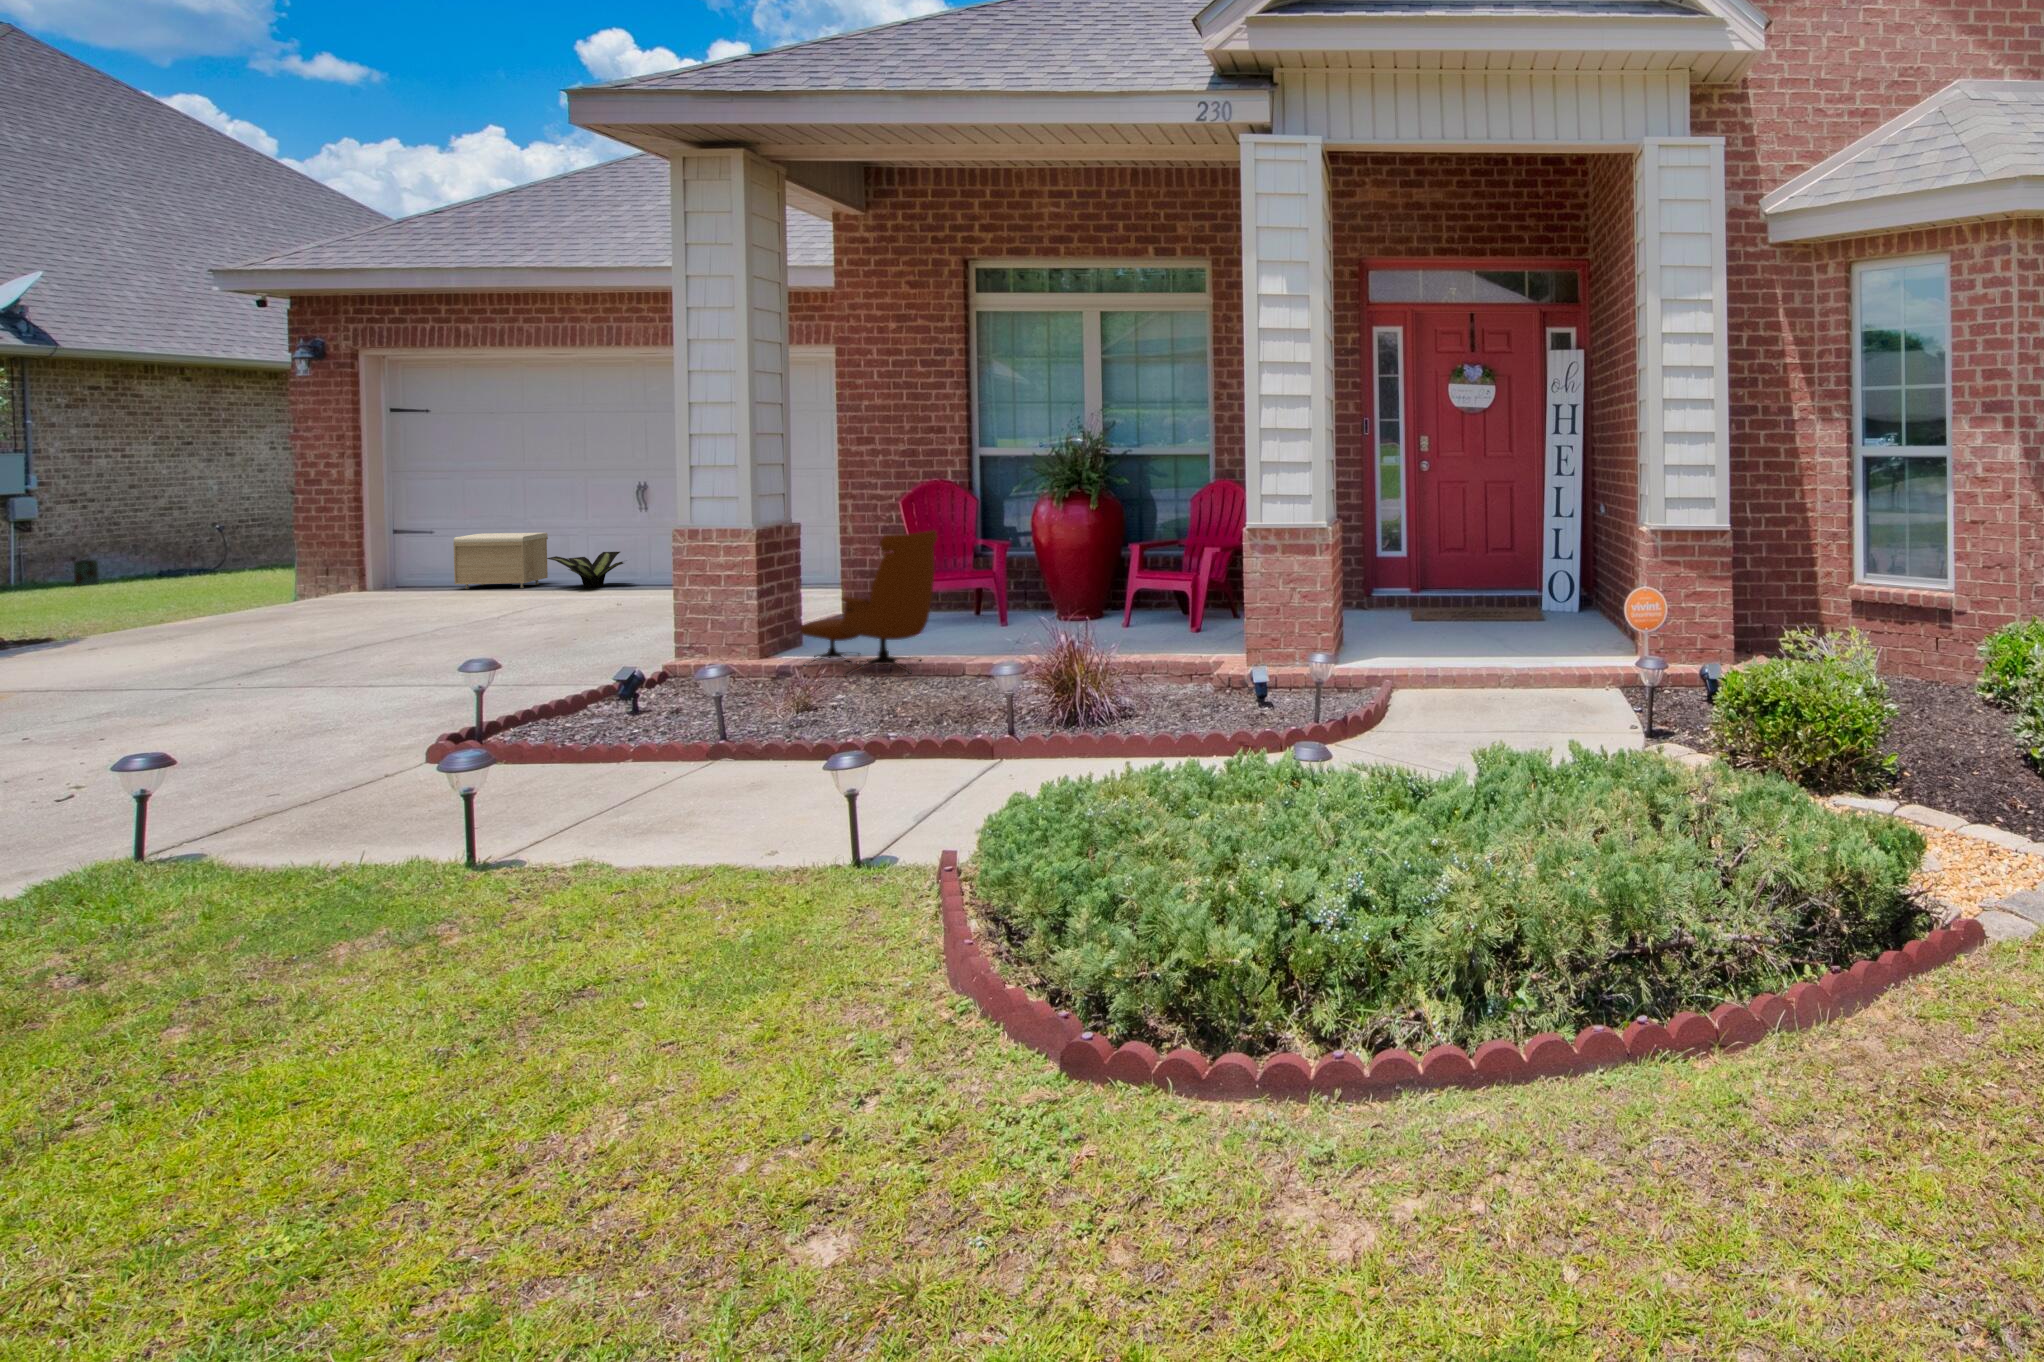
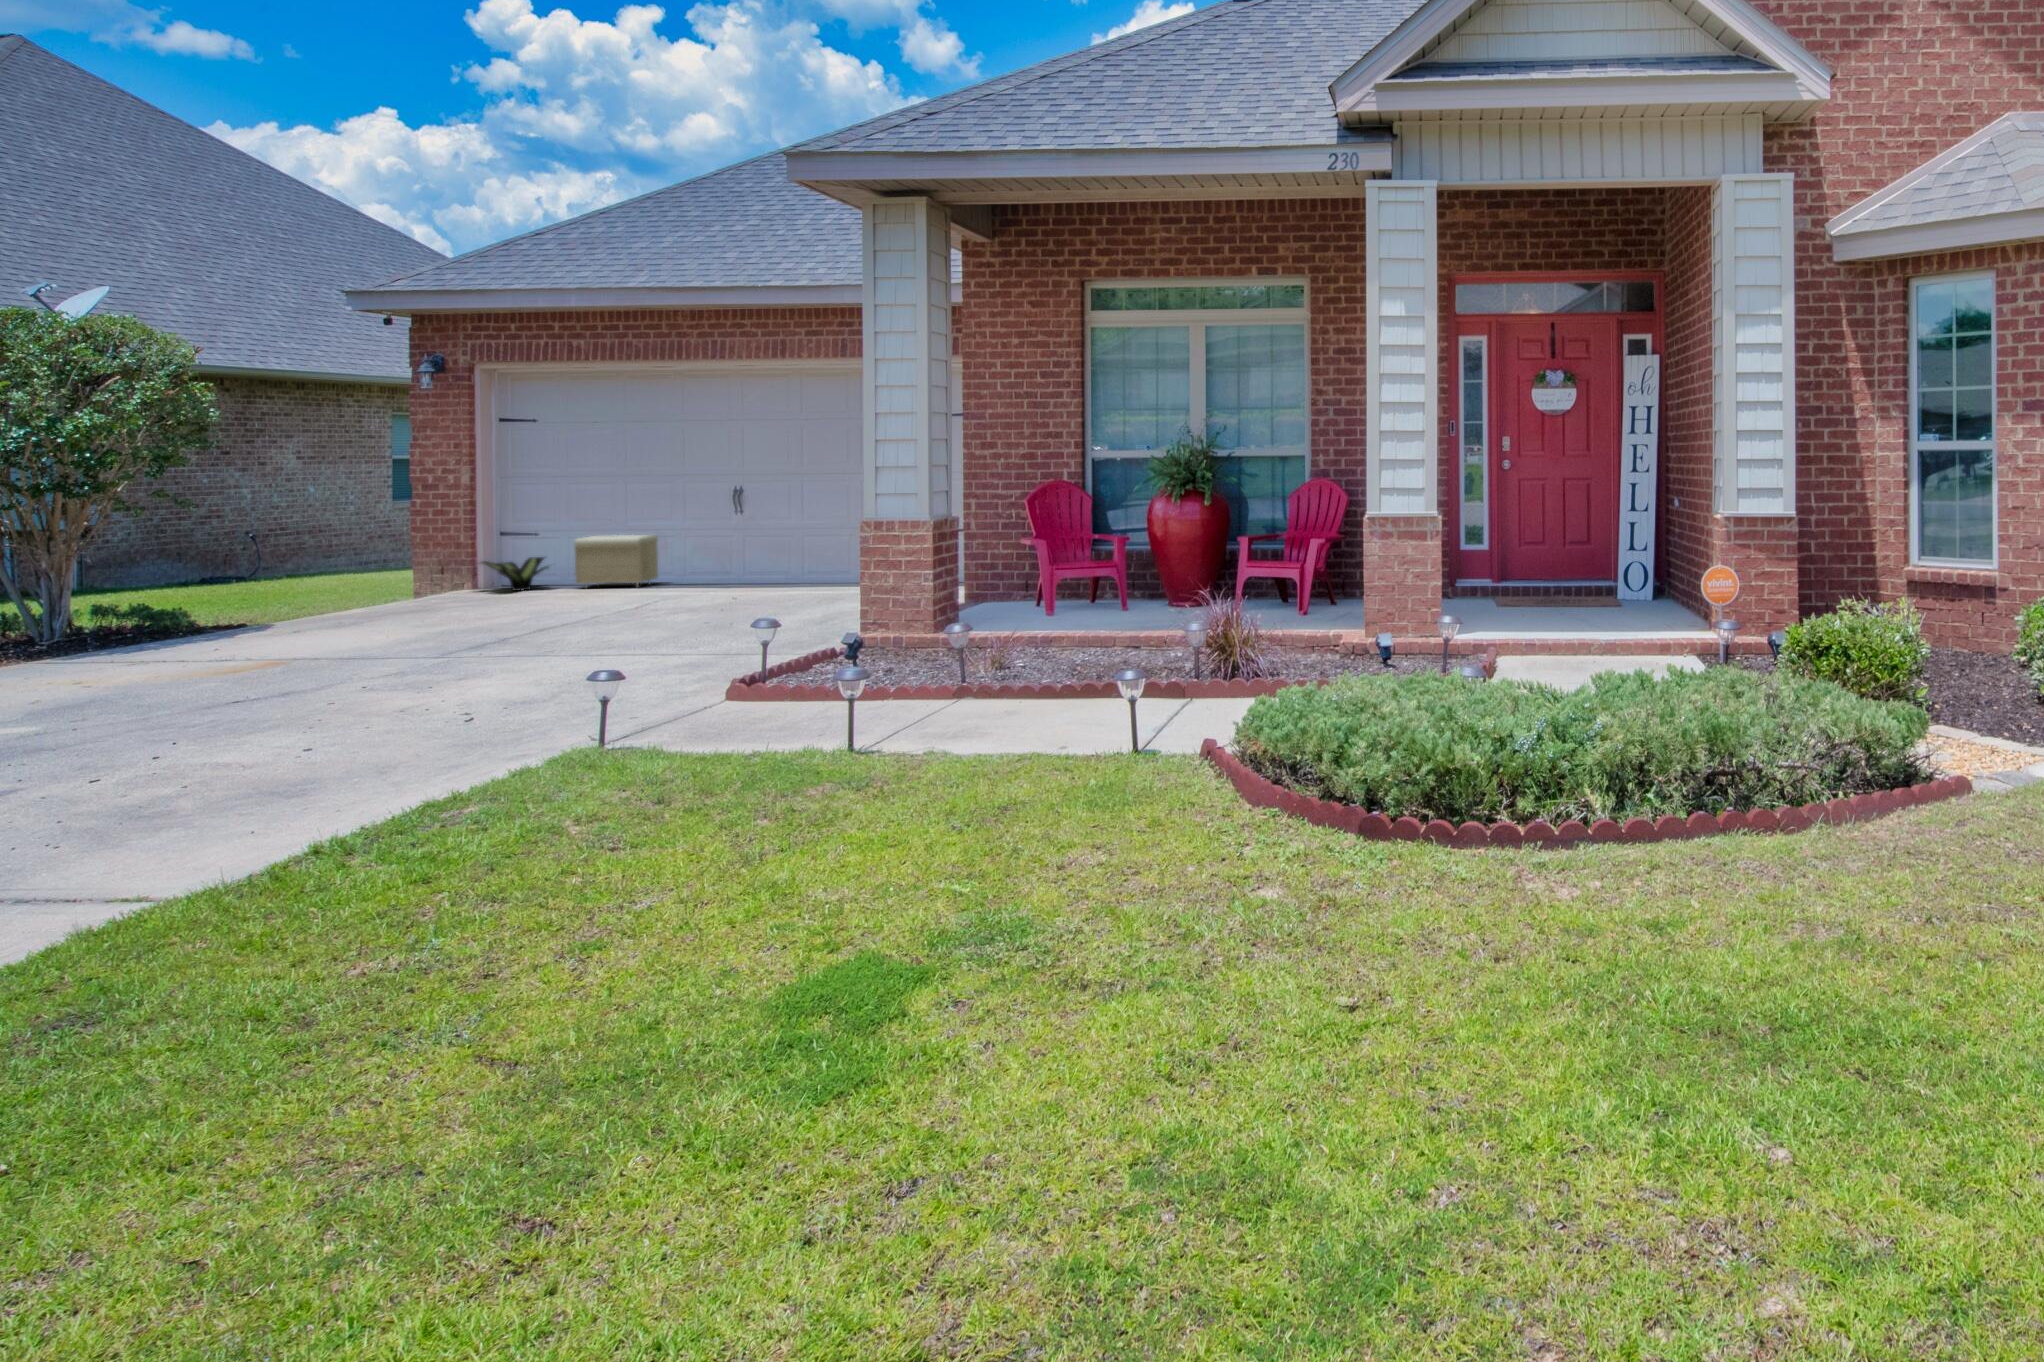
lounge chair: present [800,530,937,676] -> none [951,520,1078,652]
potted plant: present [547,552,623,588] -> present [481,557,548,591]
watering can: present [70,557,99,585] -> none [185,562,213,589]

